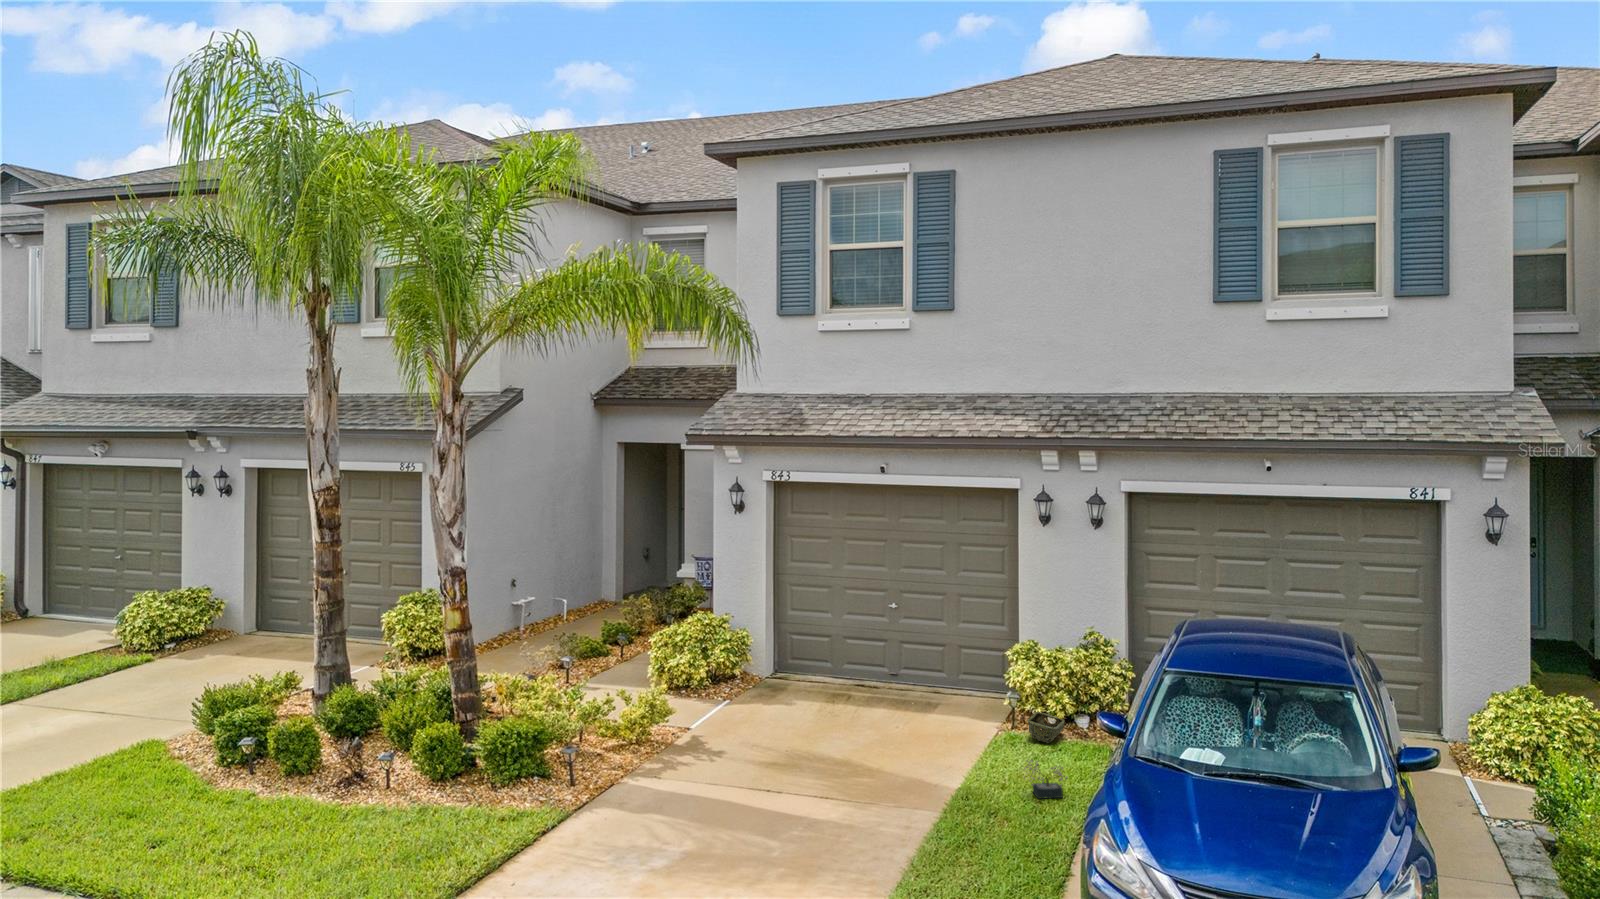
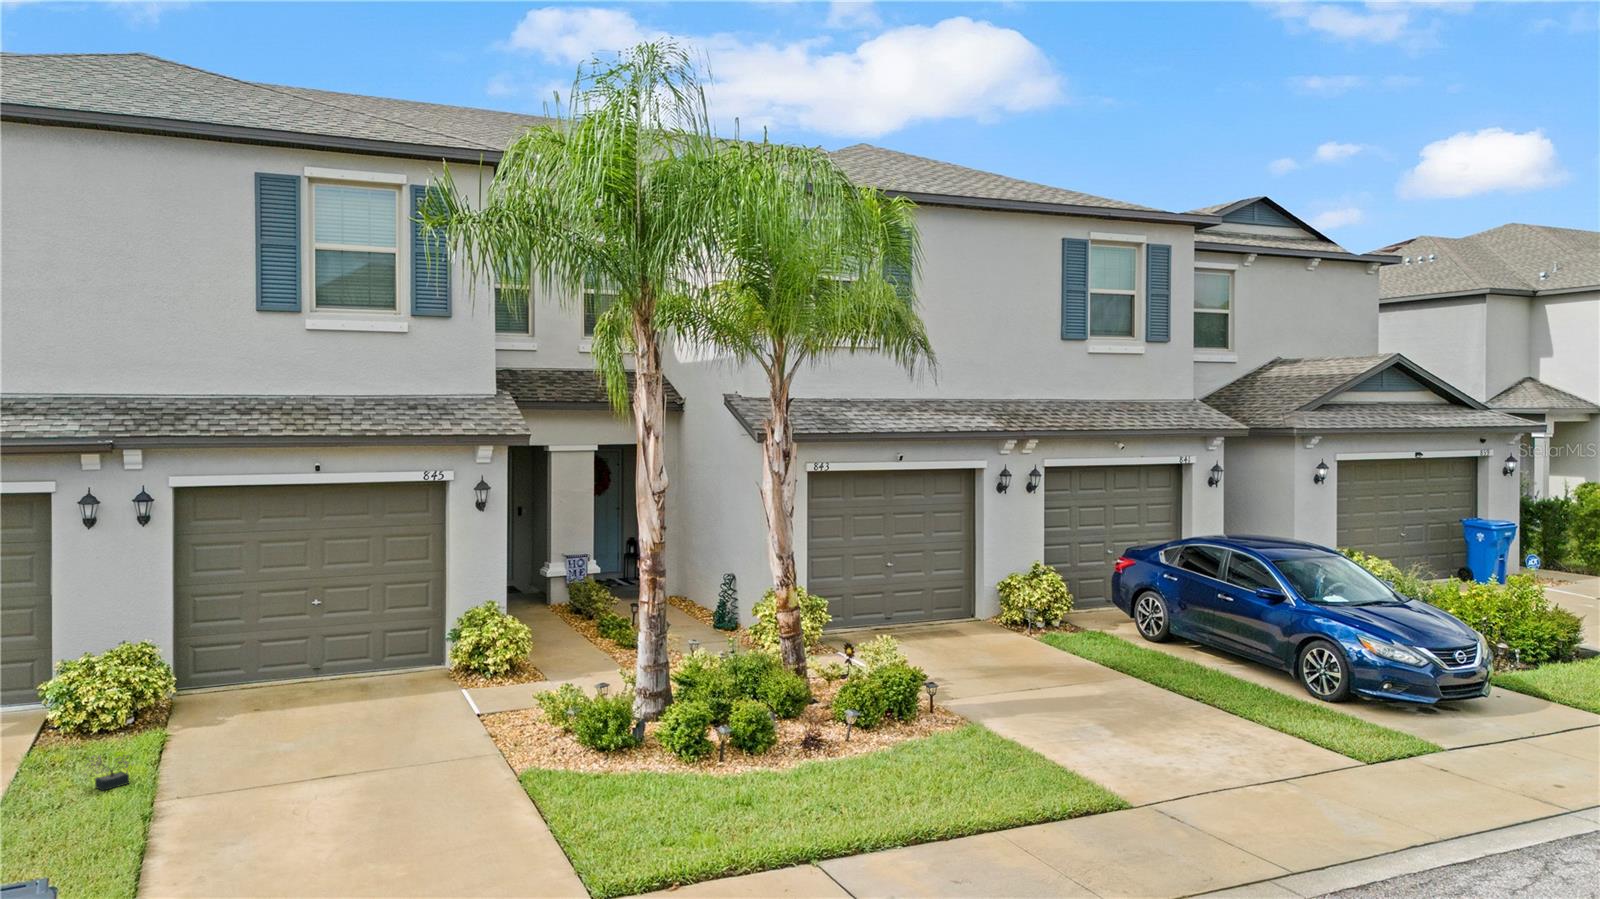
woven basket: present [1028,712,1065,743] -> none [78,715,120,743]

